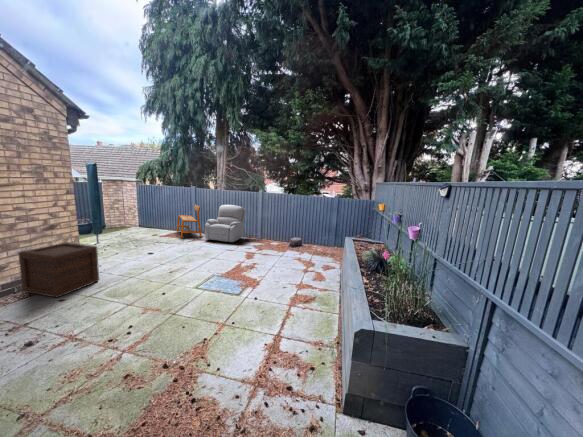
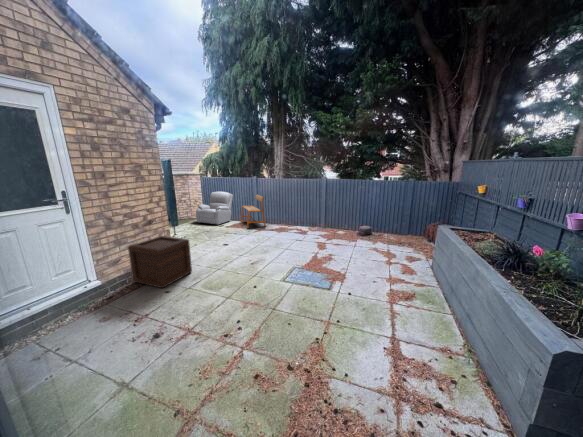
chair: present [205,205,246,243] -> present [196,191,233,225]

